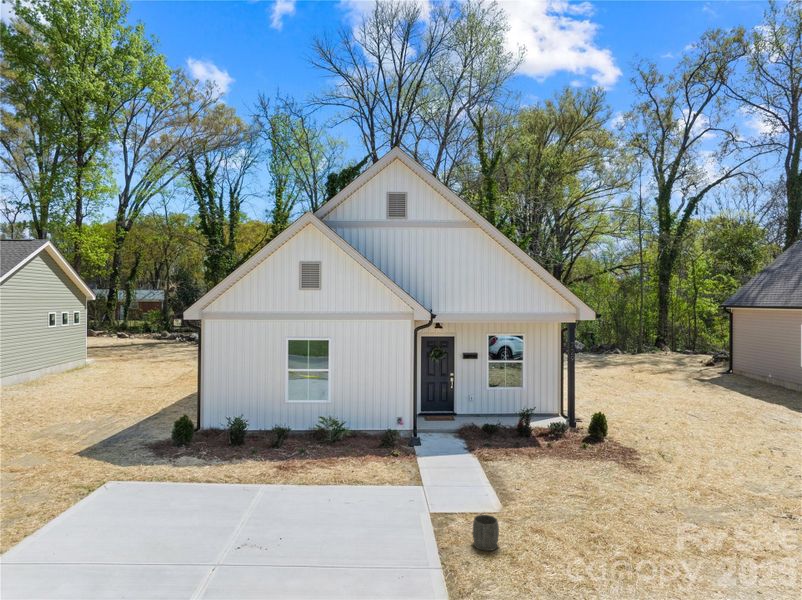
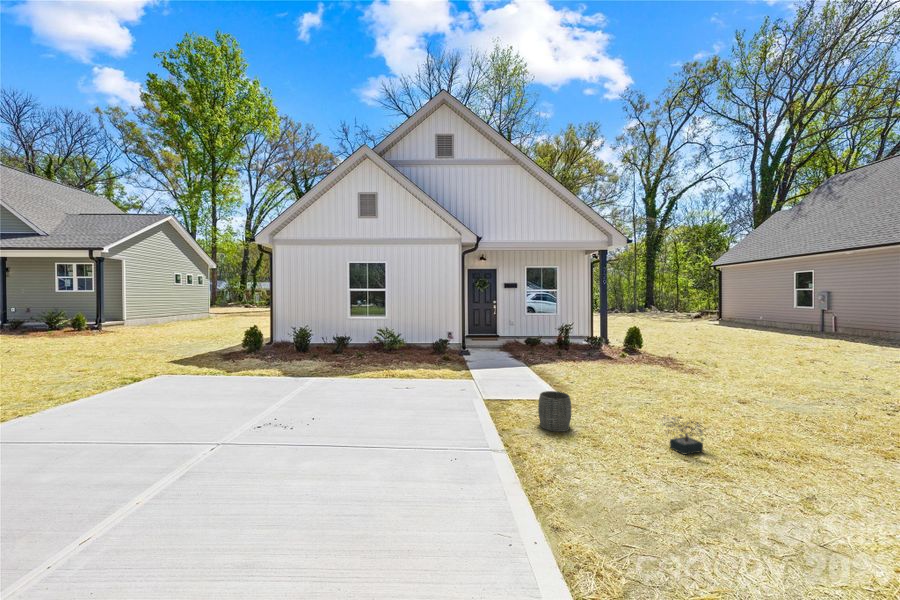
decorative plant: none [561,542,591,573] -> present [663,417,703,455]

